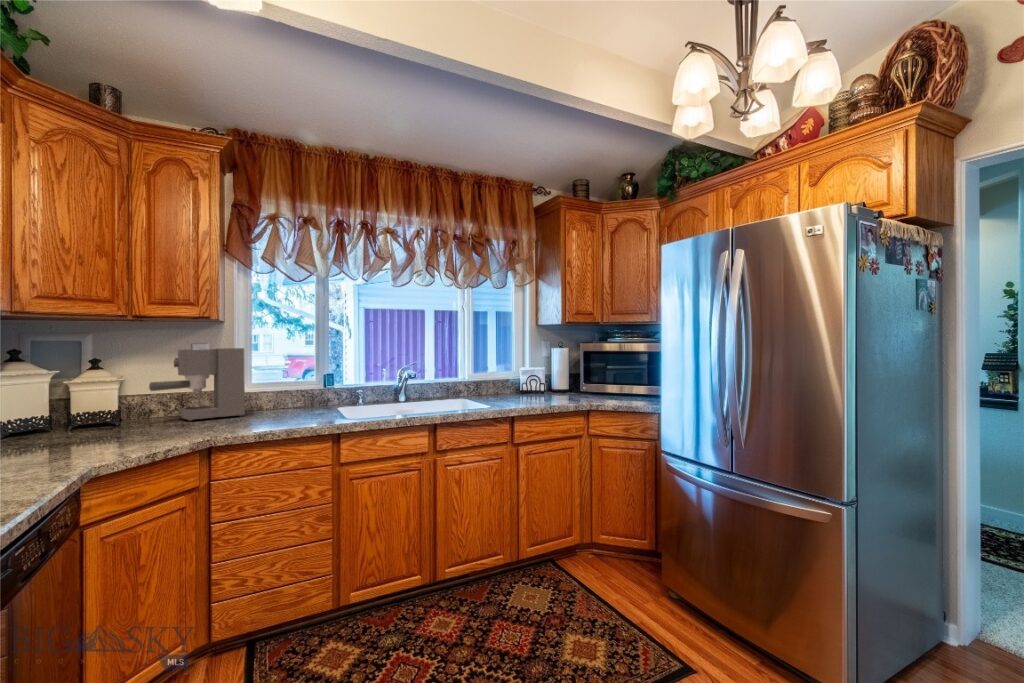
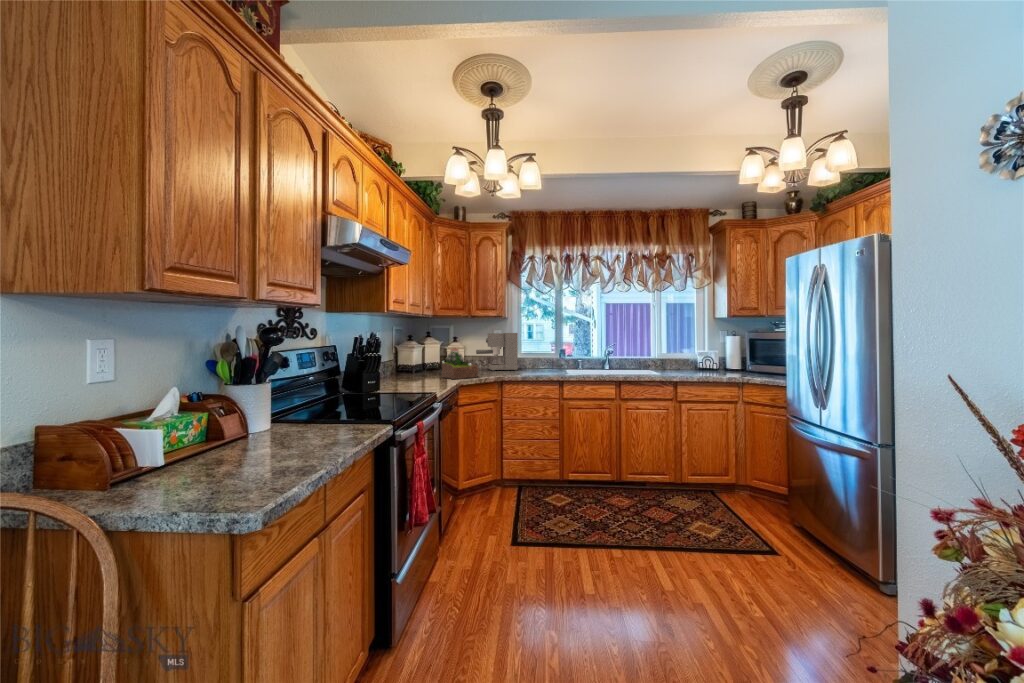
succulent plant: none [43,387,152,460] -> present [442,348,479,379]

